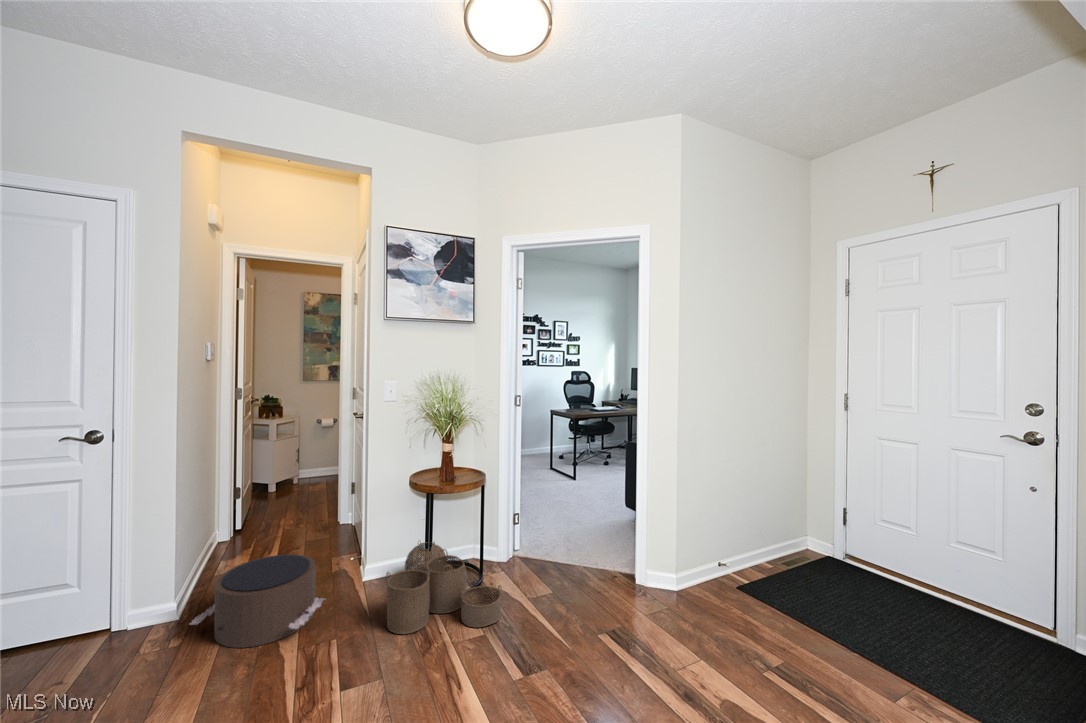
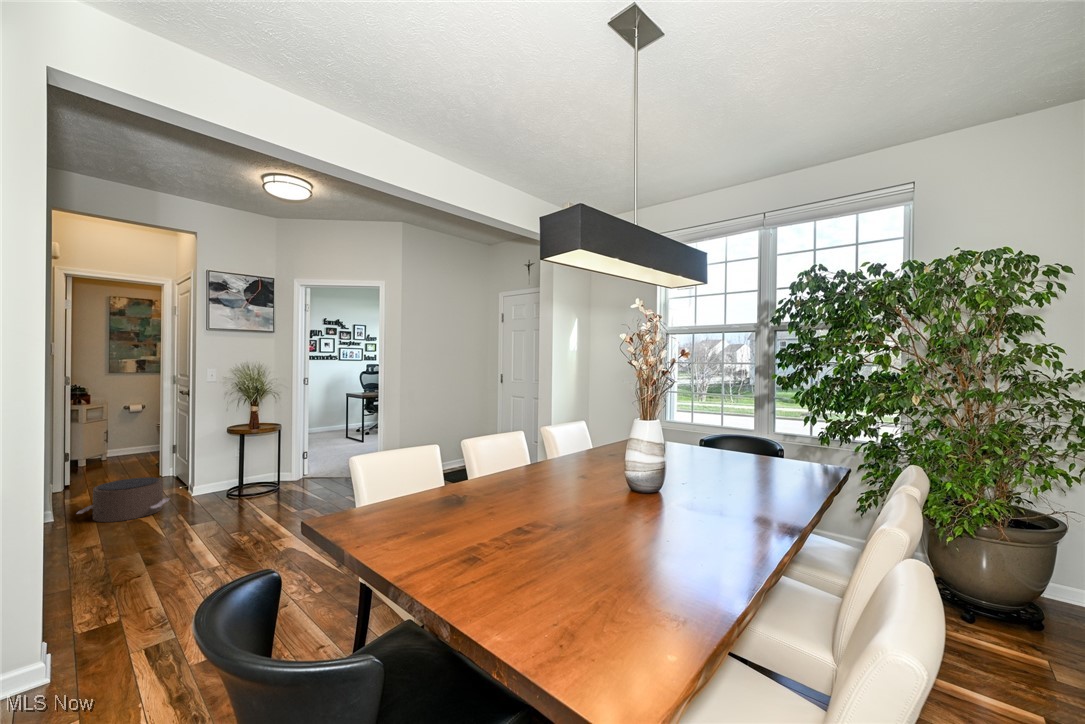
woven basket: present [386,542,502,634] -> none [215,467,290,508]

